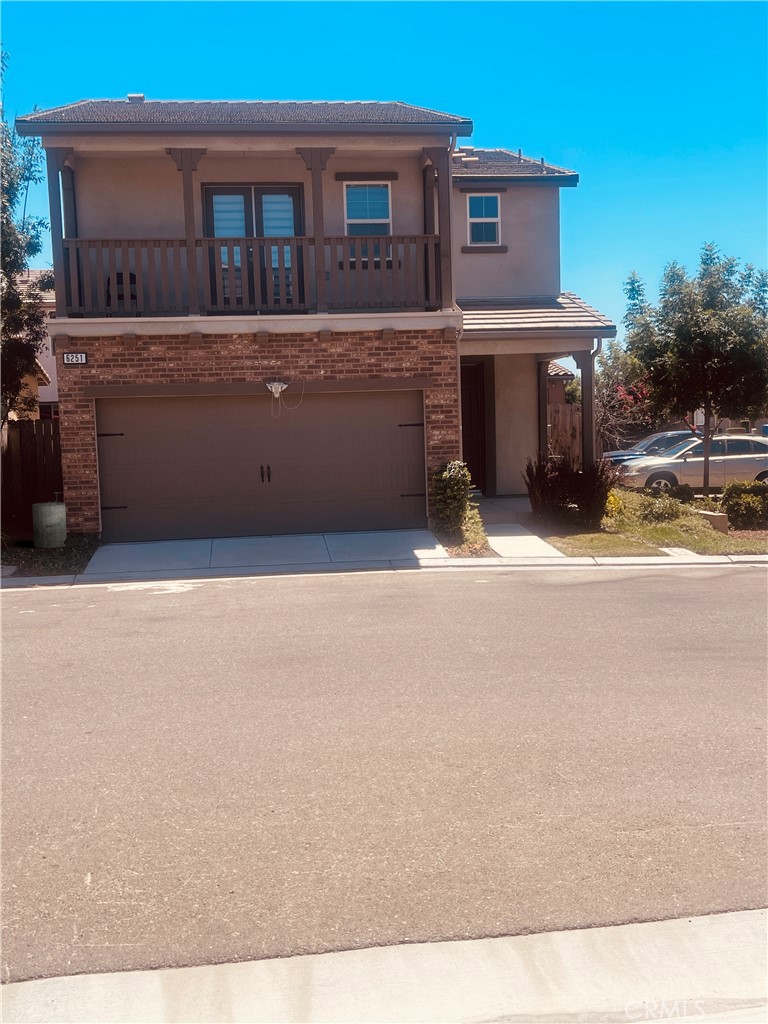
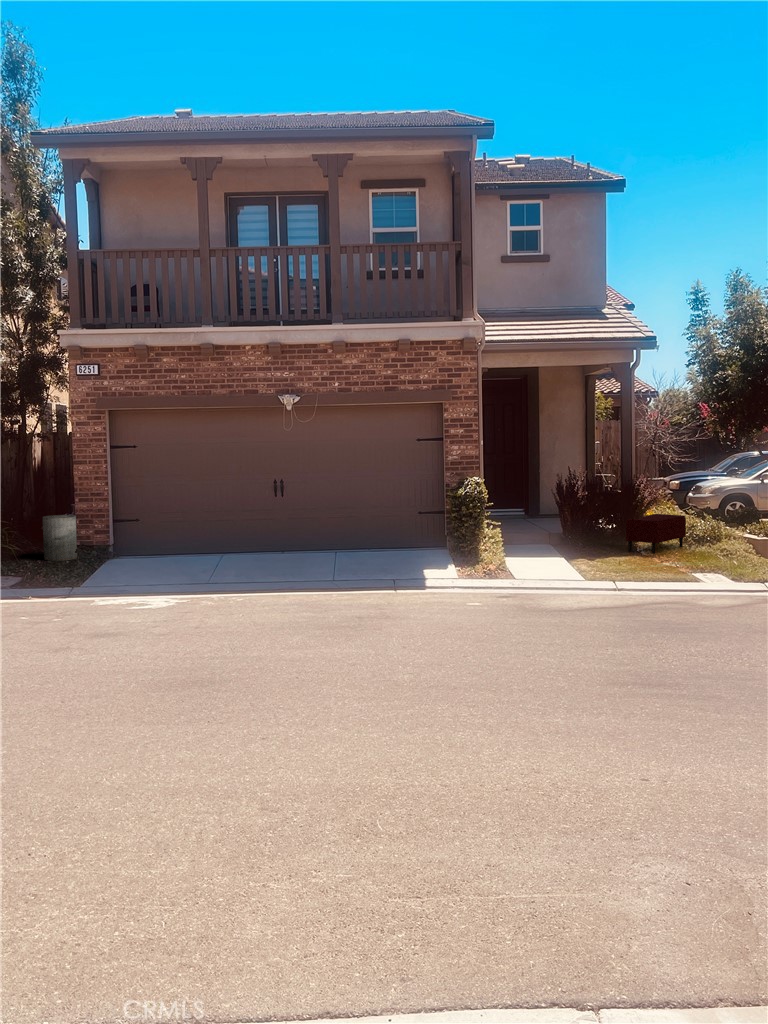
bench: none [594,494,647,531] -> present [626,514,686,553]

